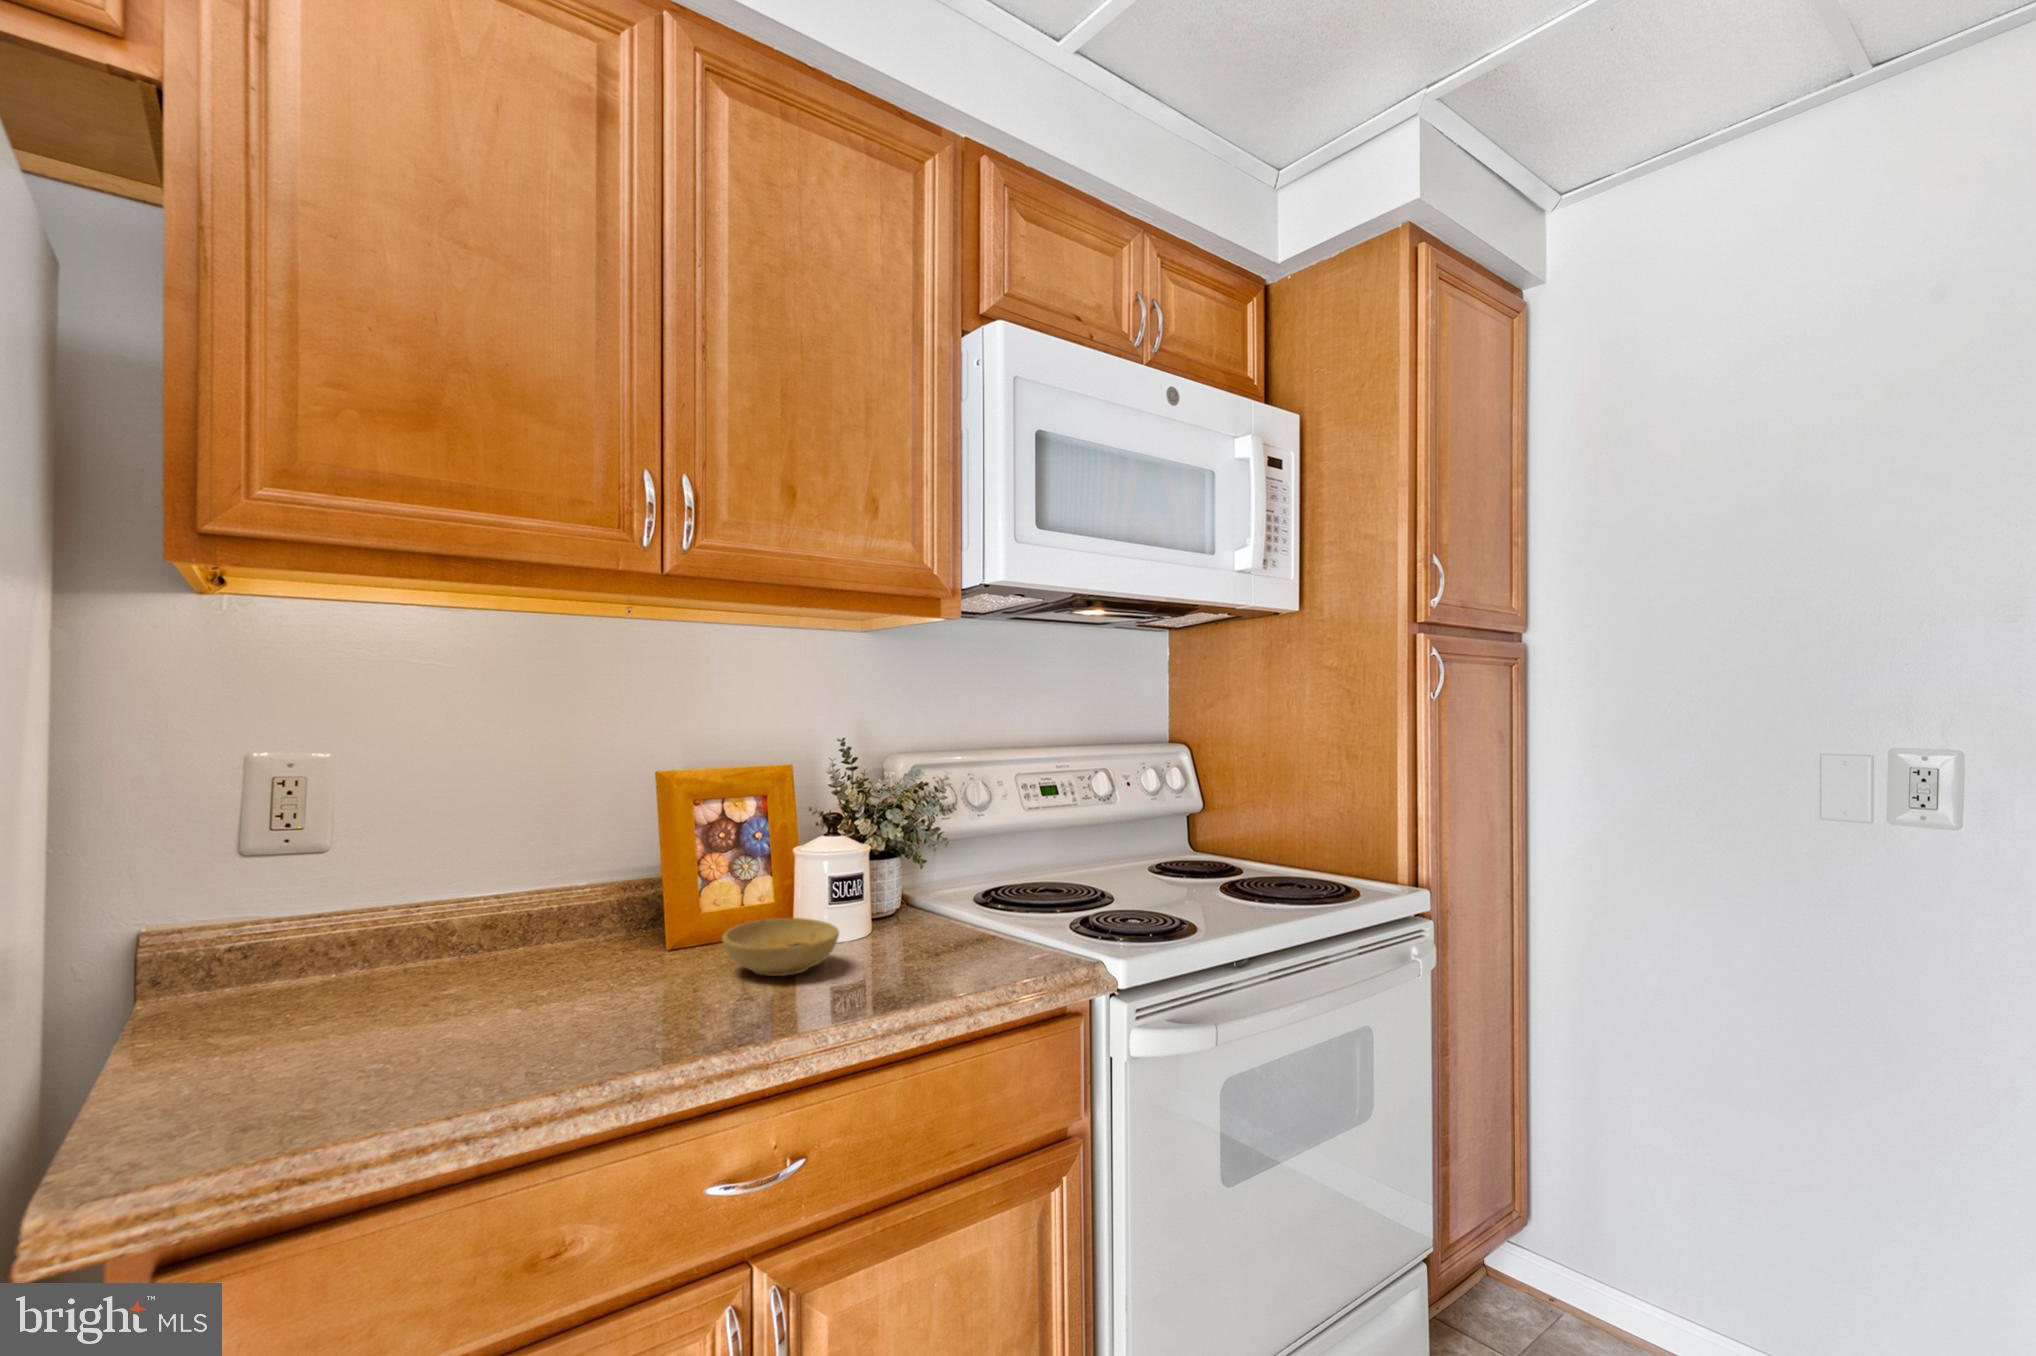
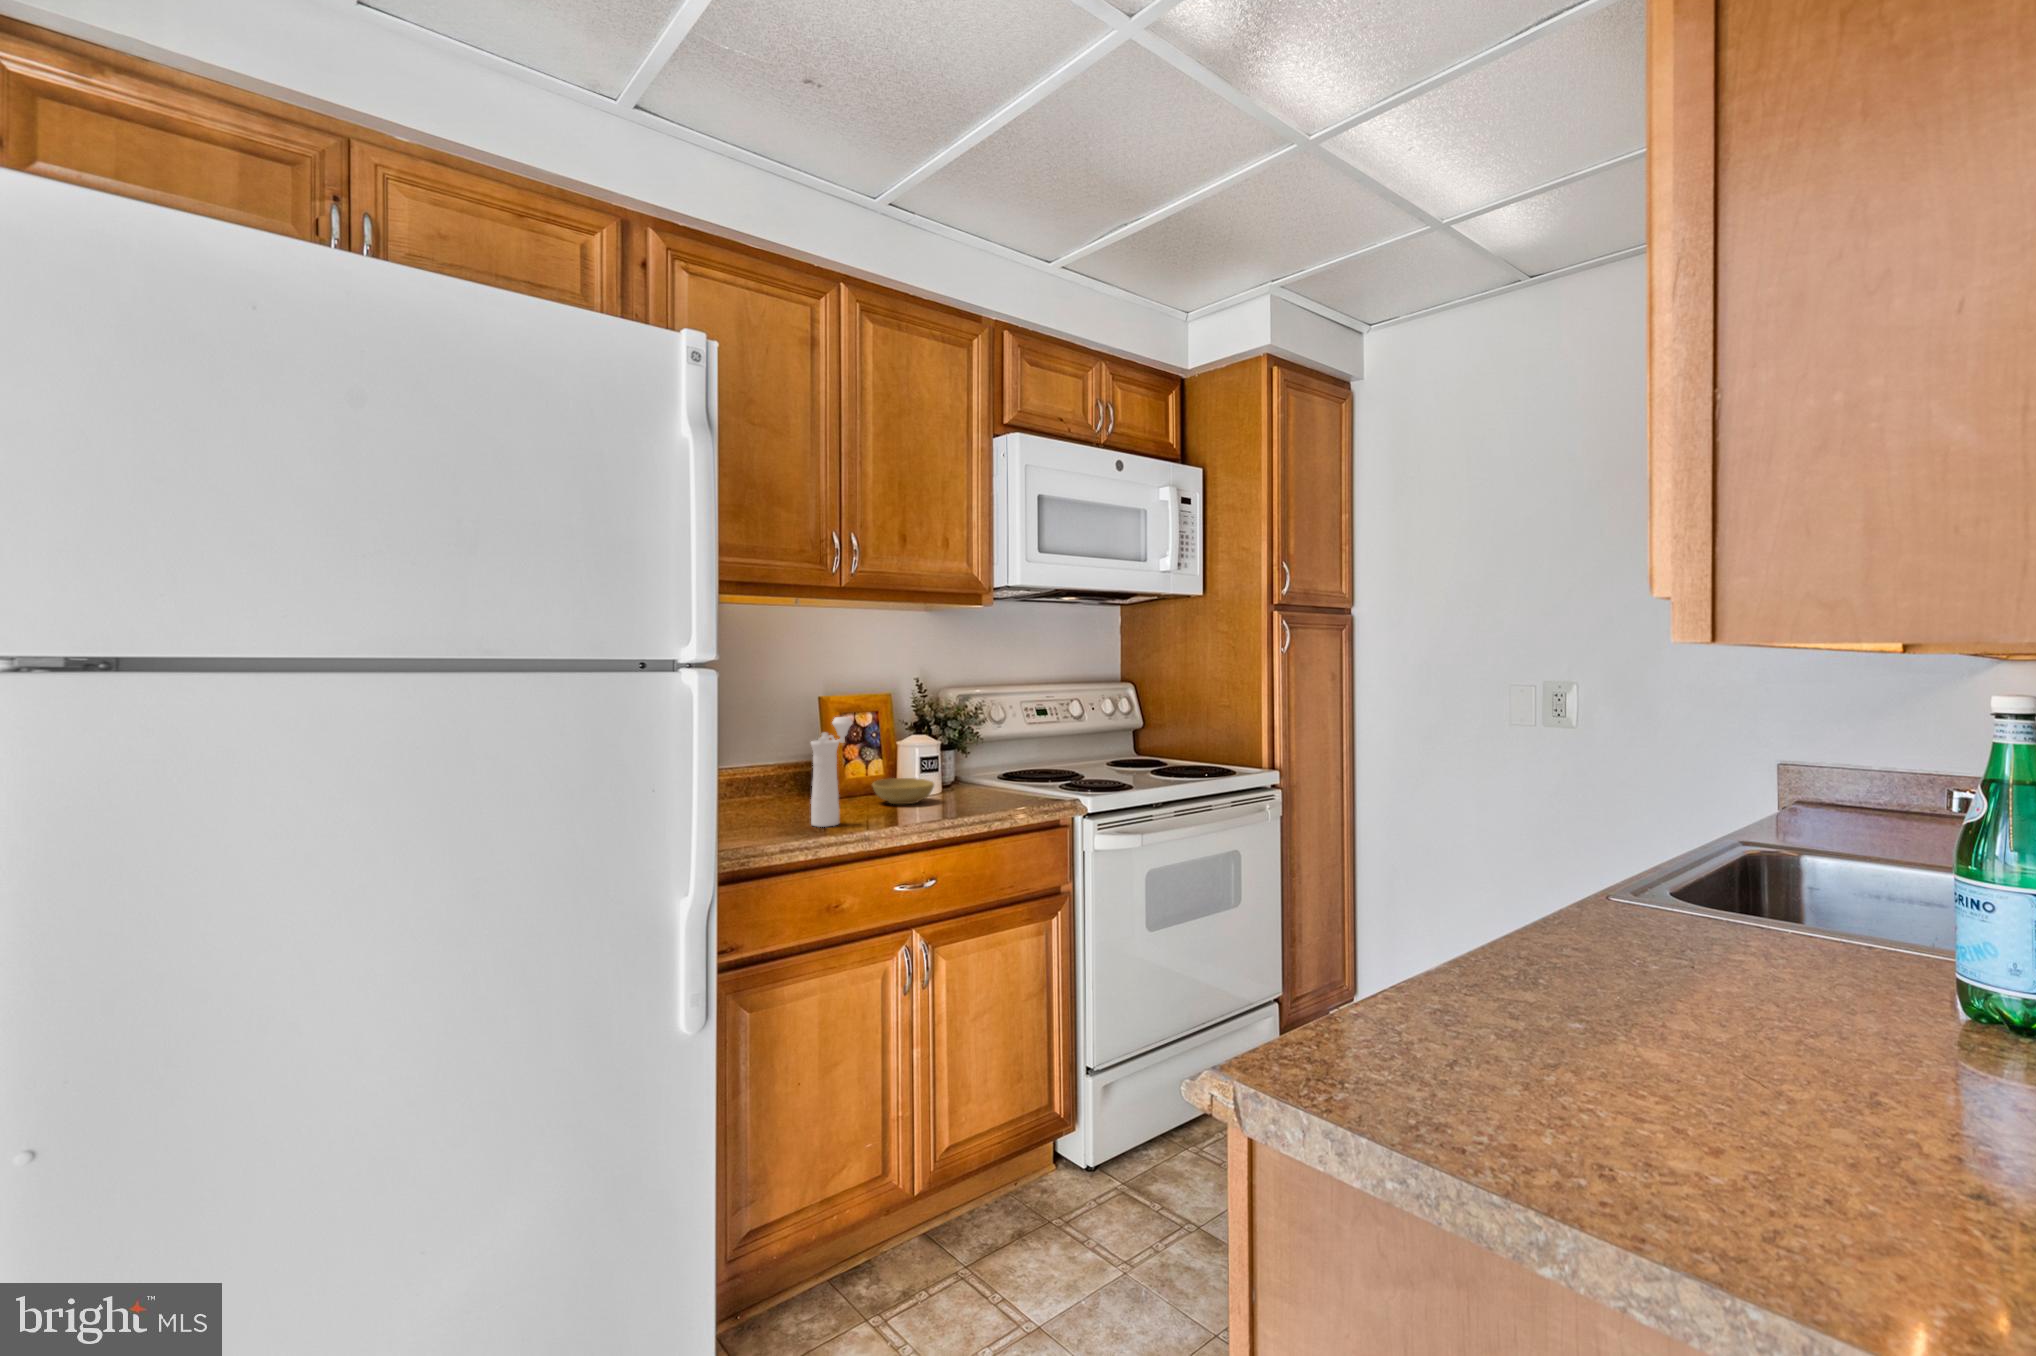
pepper mill: none [538,816,660,1060] -> present [811,717,852,827]

